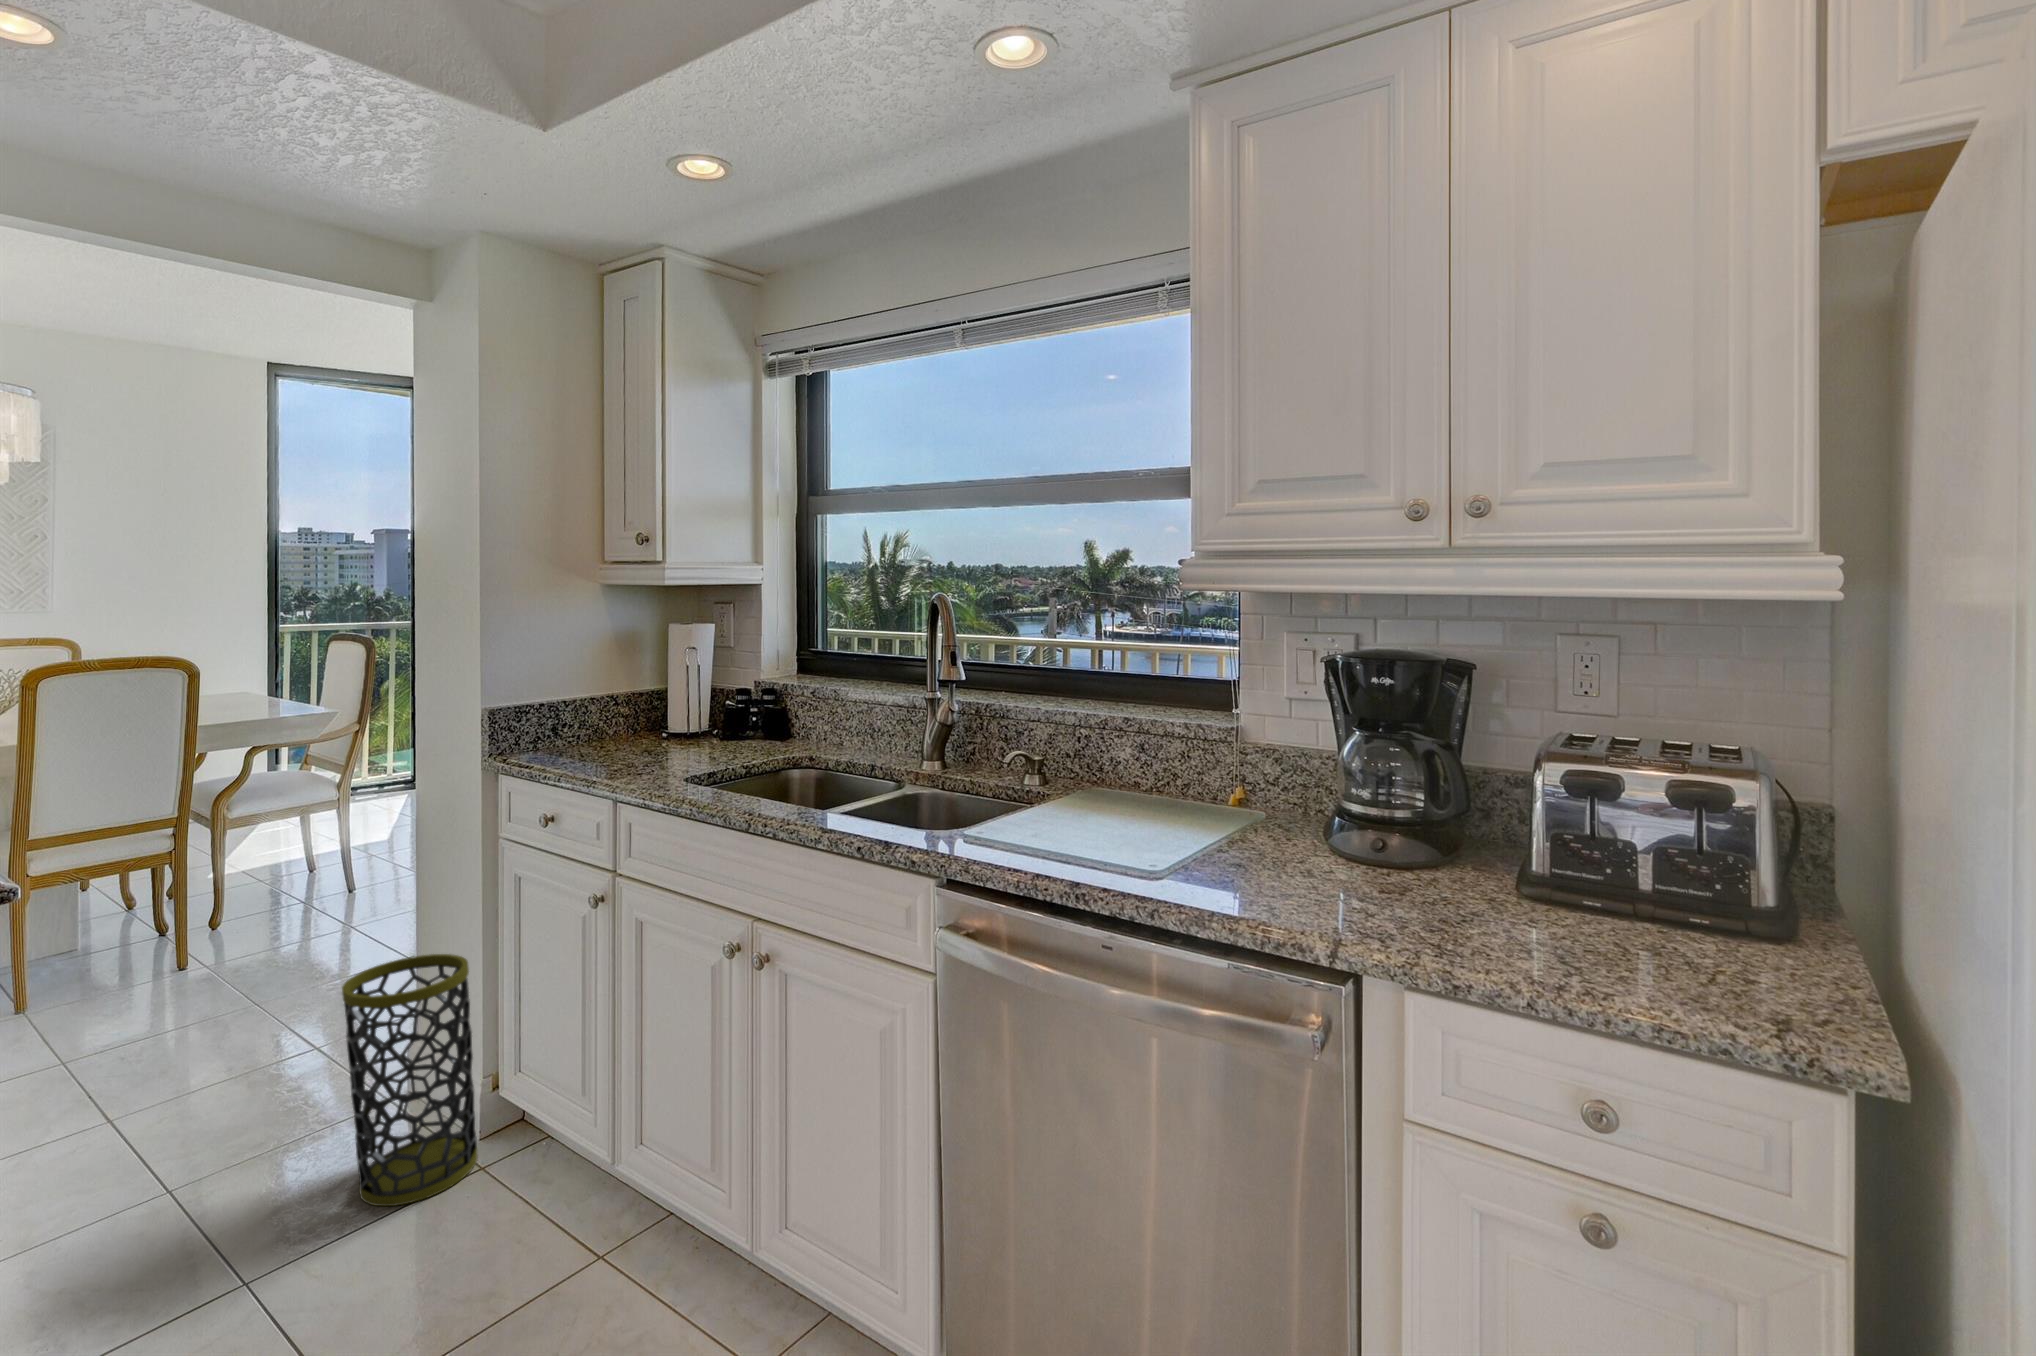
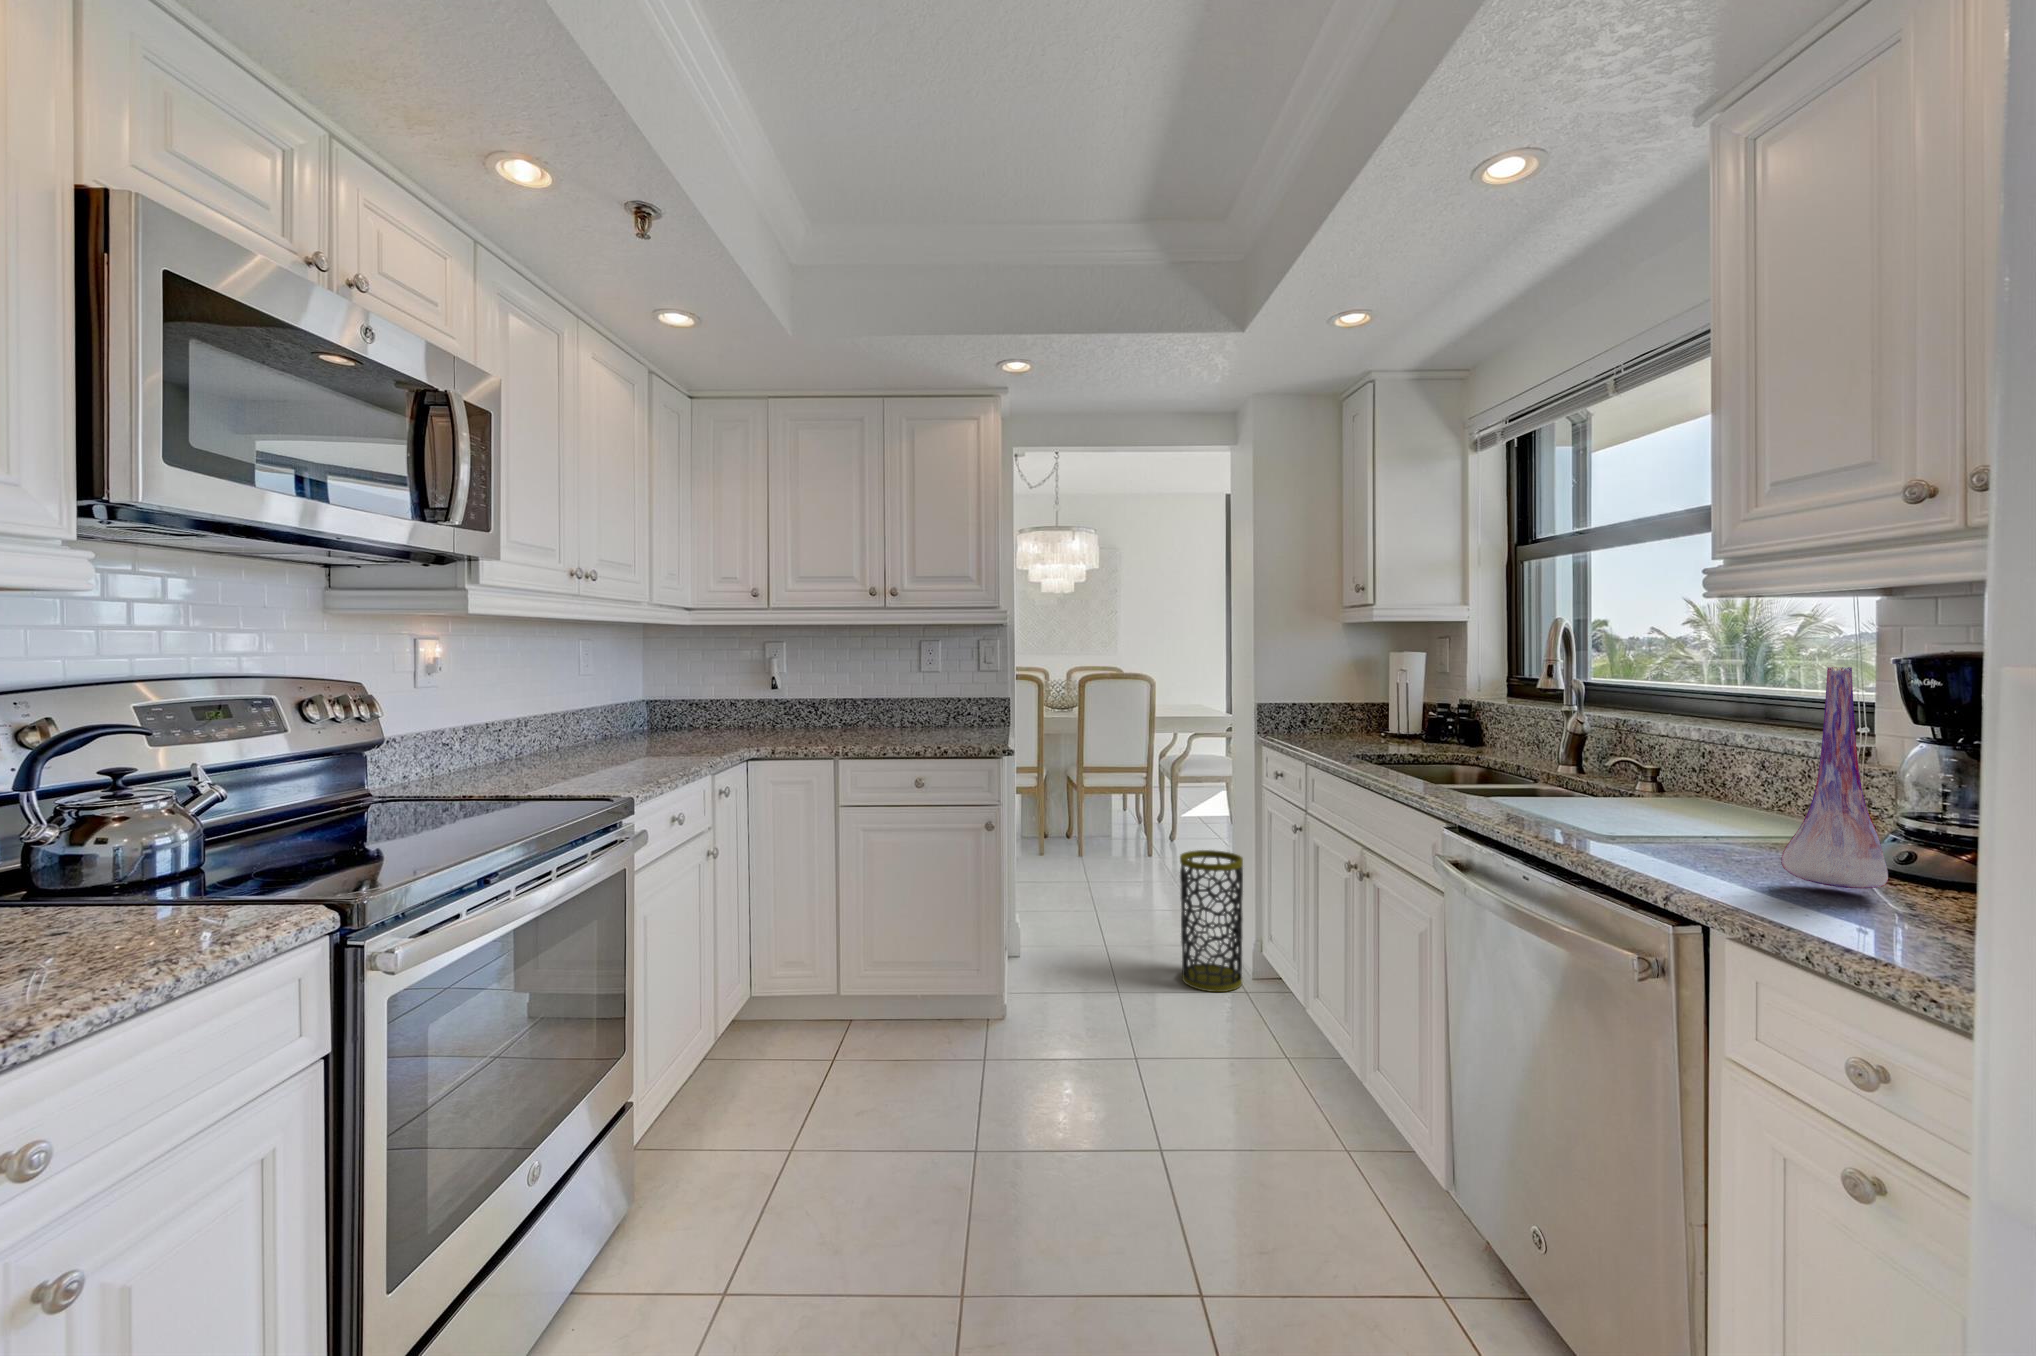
vase: none [1351,668,1438,898] -> present [1781,667,1888,888]

